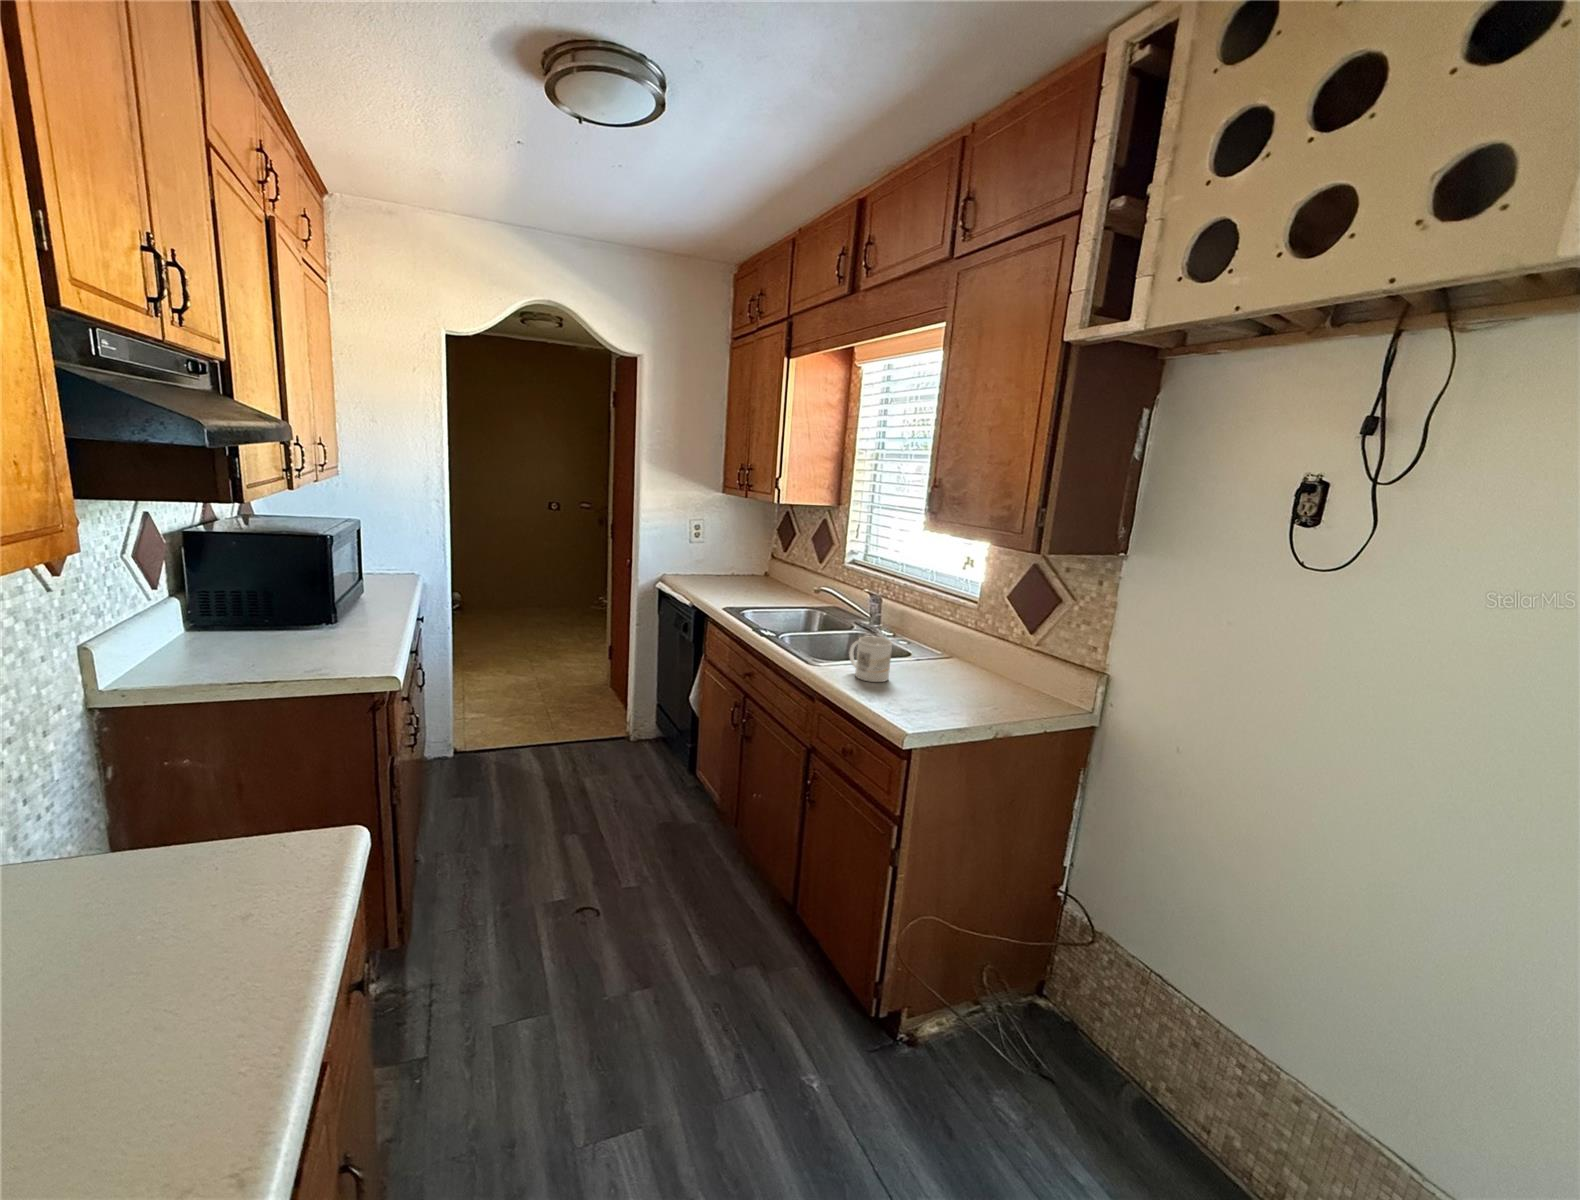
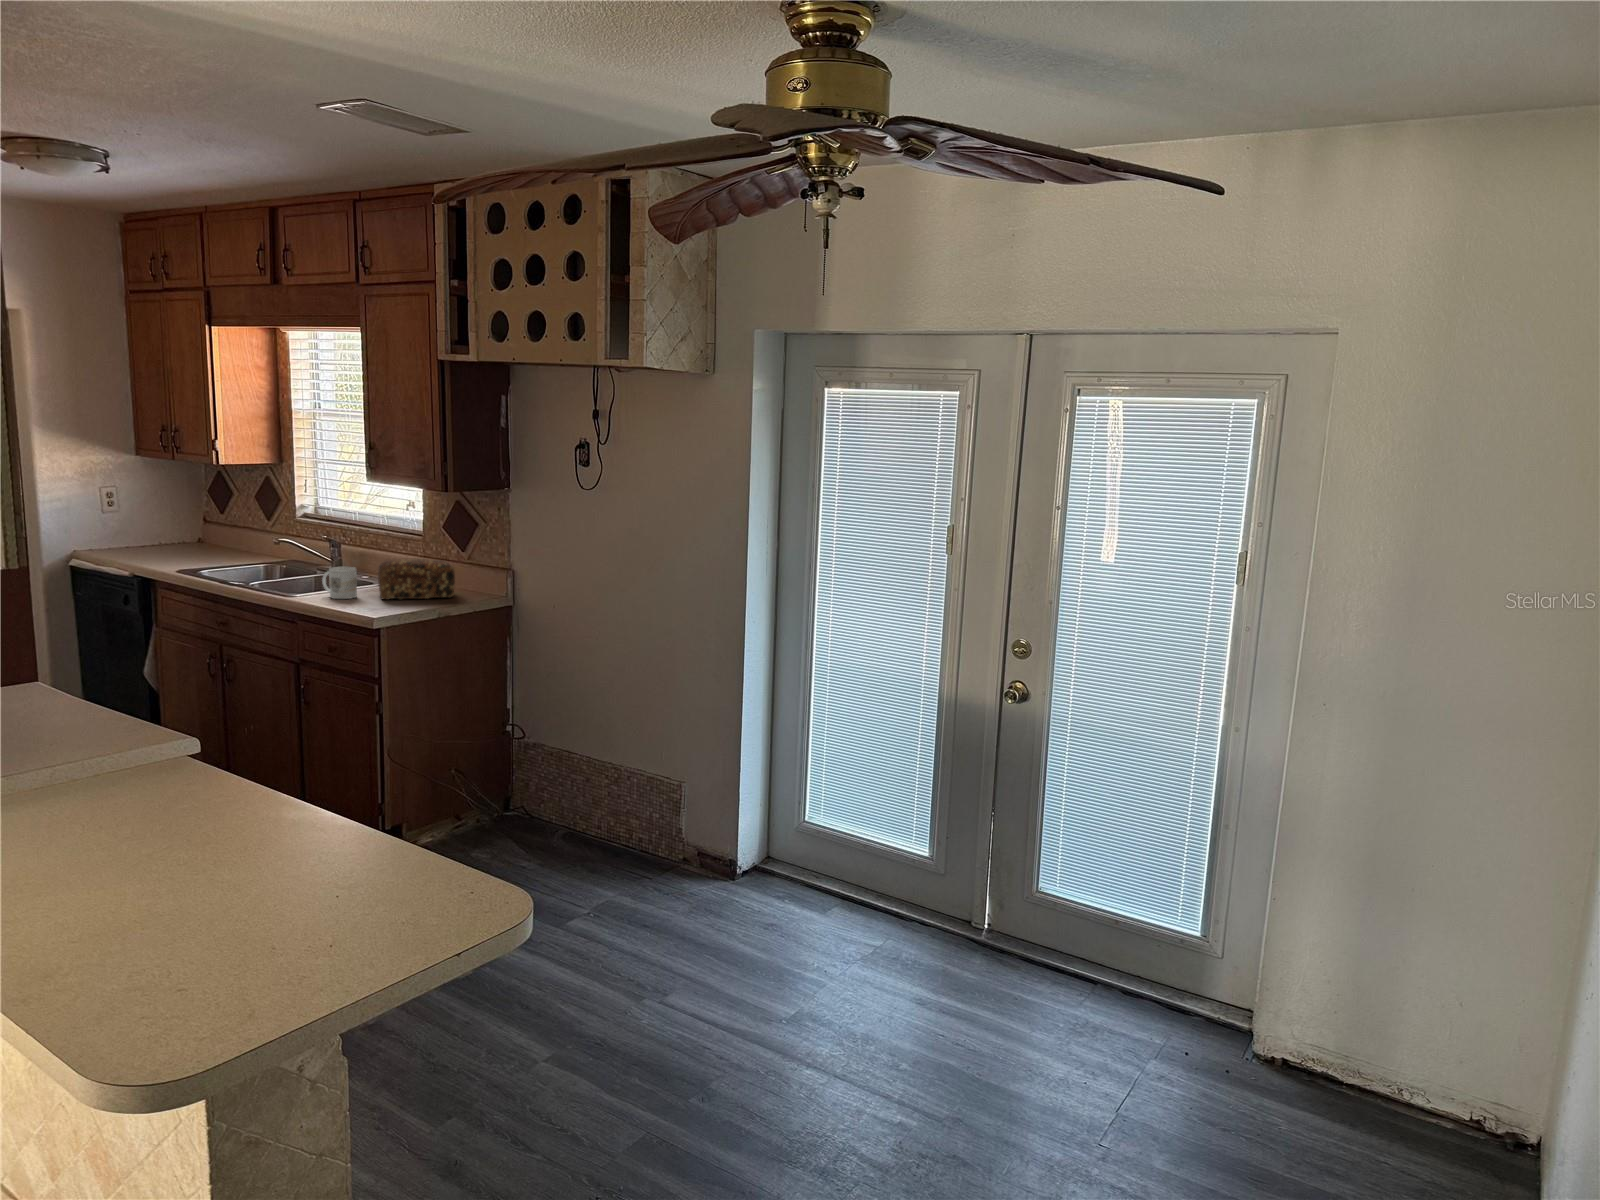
bread loaf: none [917,636,1024,701] -> present [378,558,455,600]

